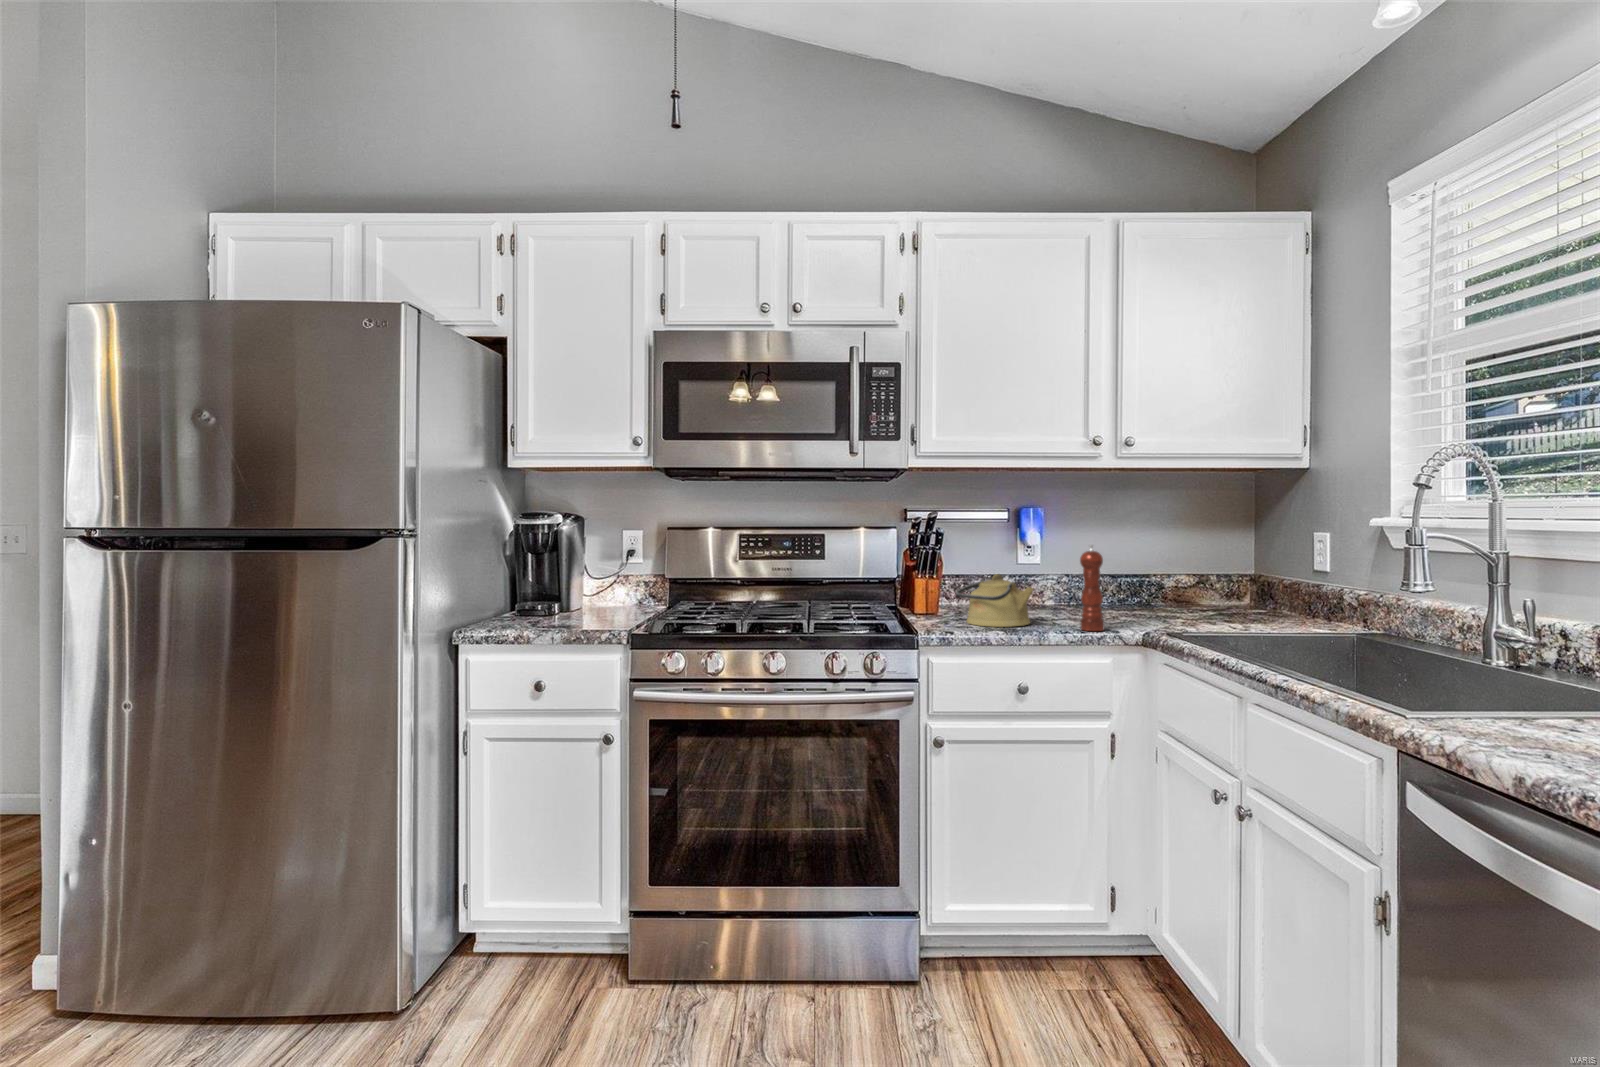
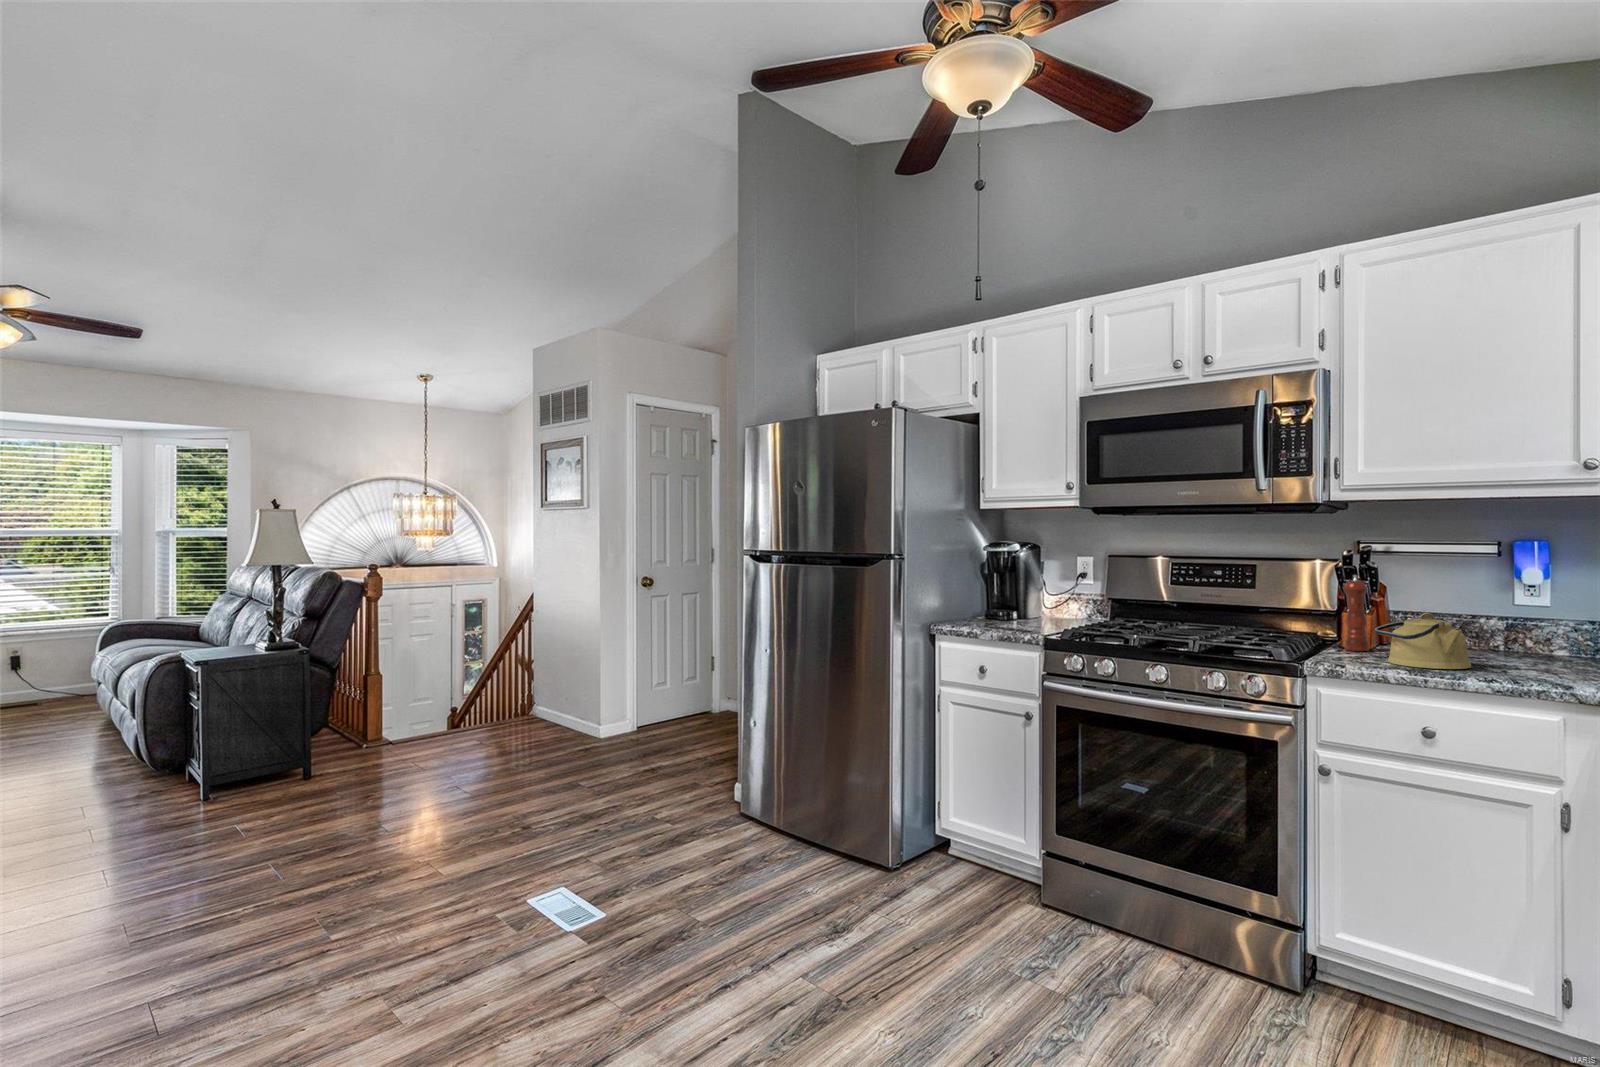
pepper mill: present [1080,545,1104,631] -> present [1344,575,1369,651]

